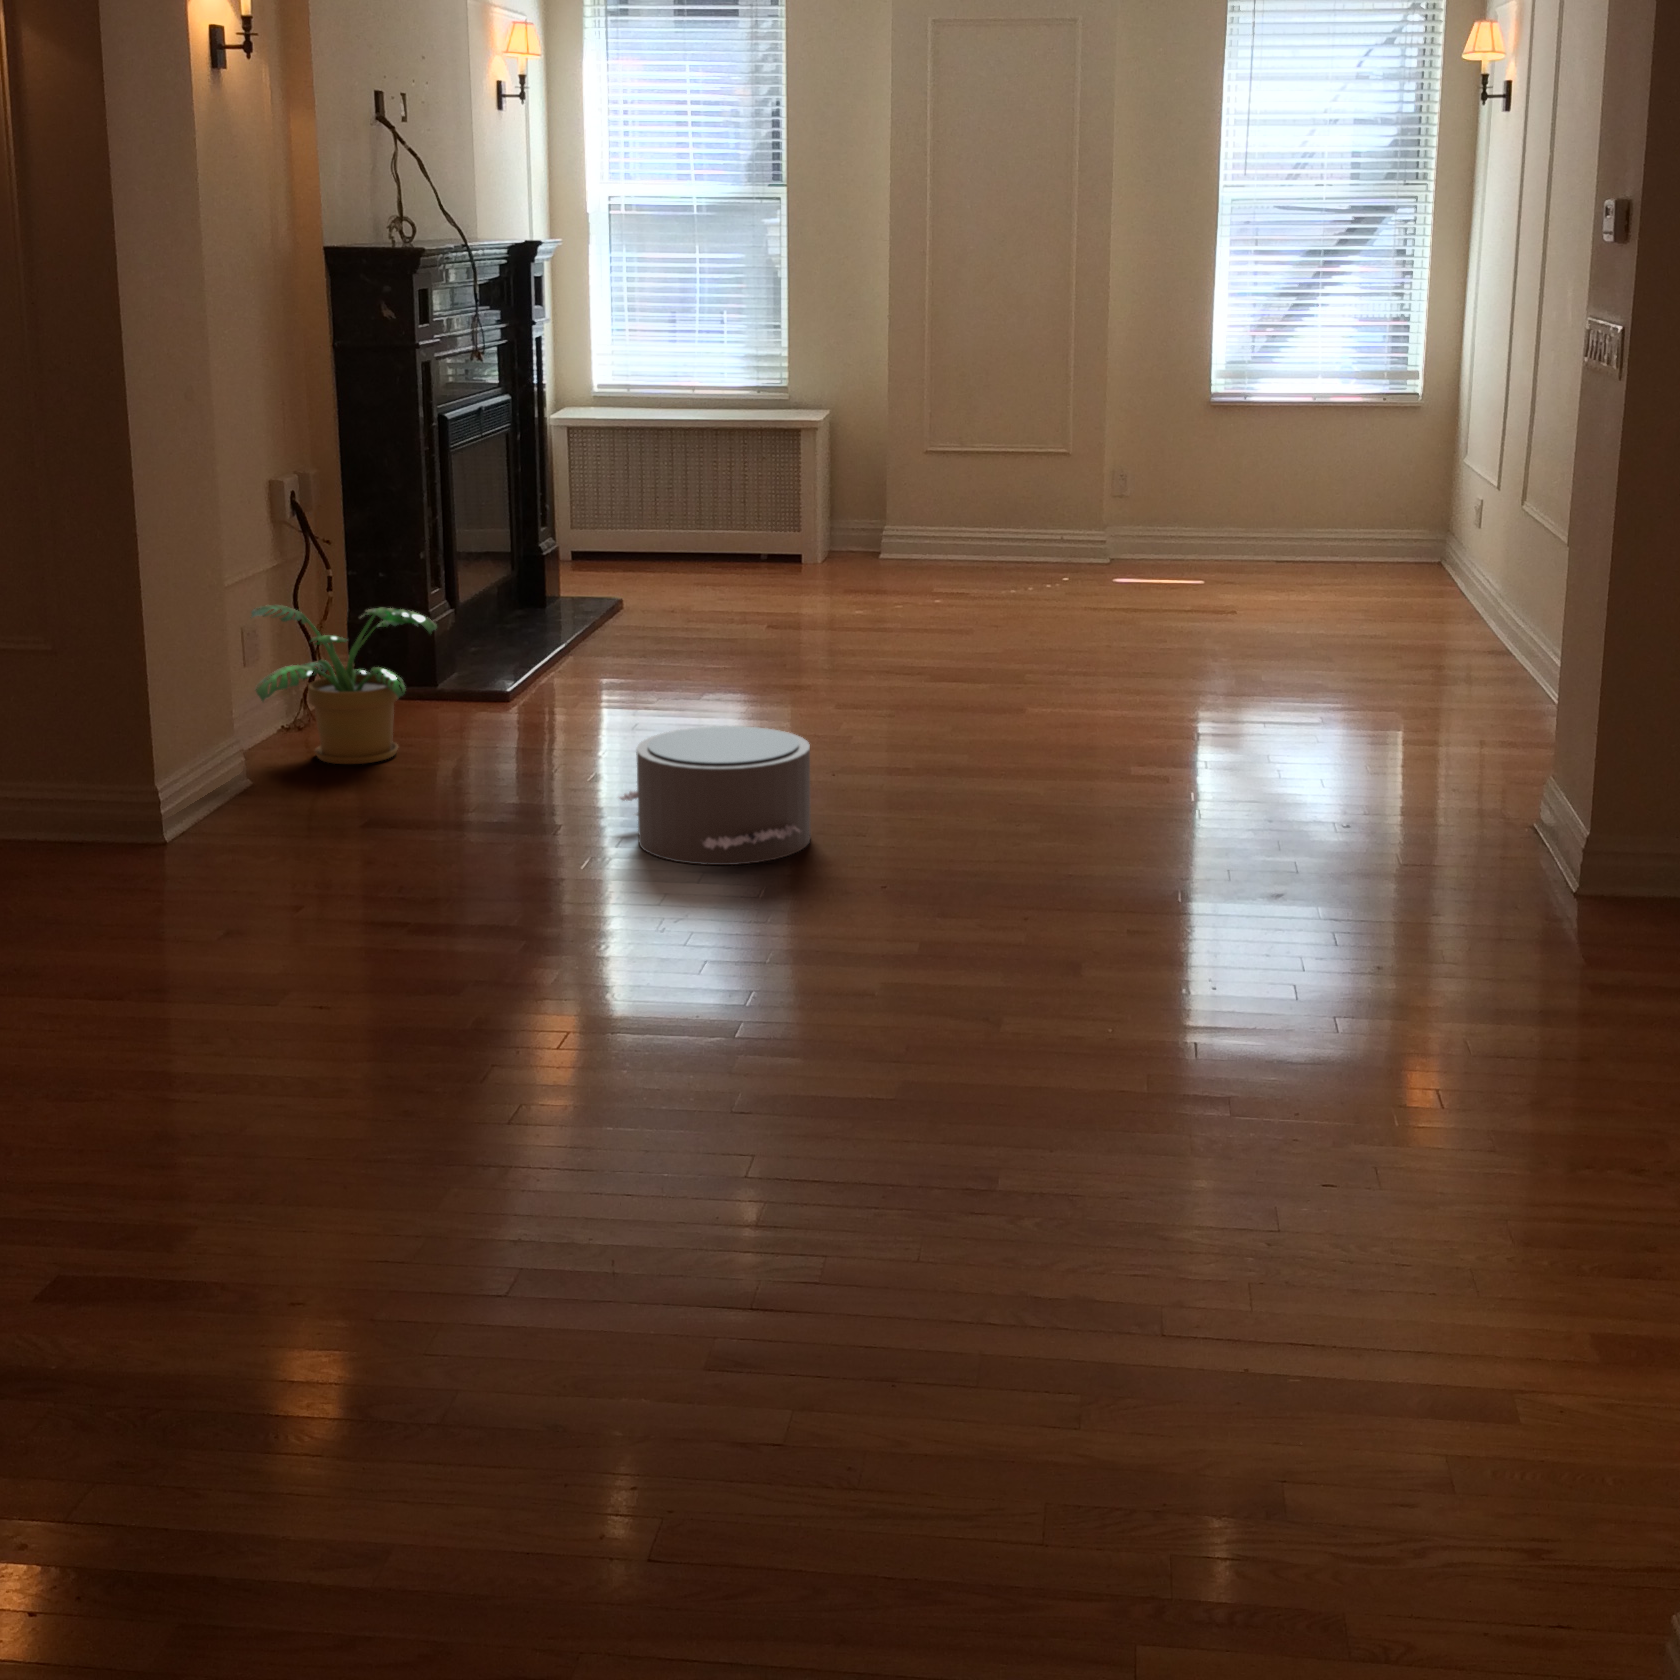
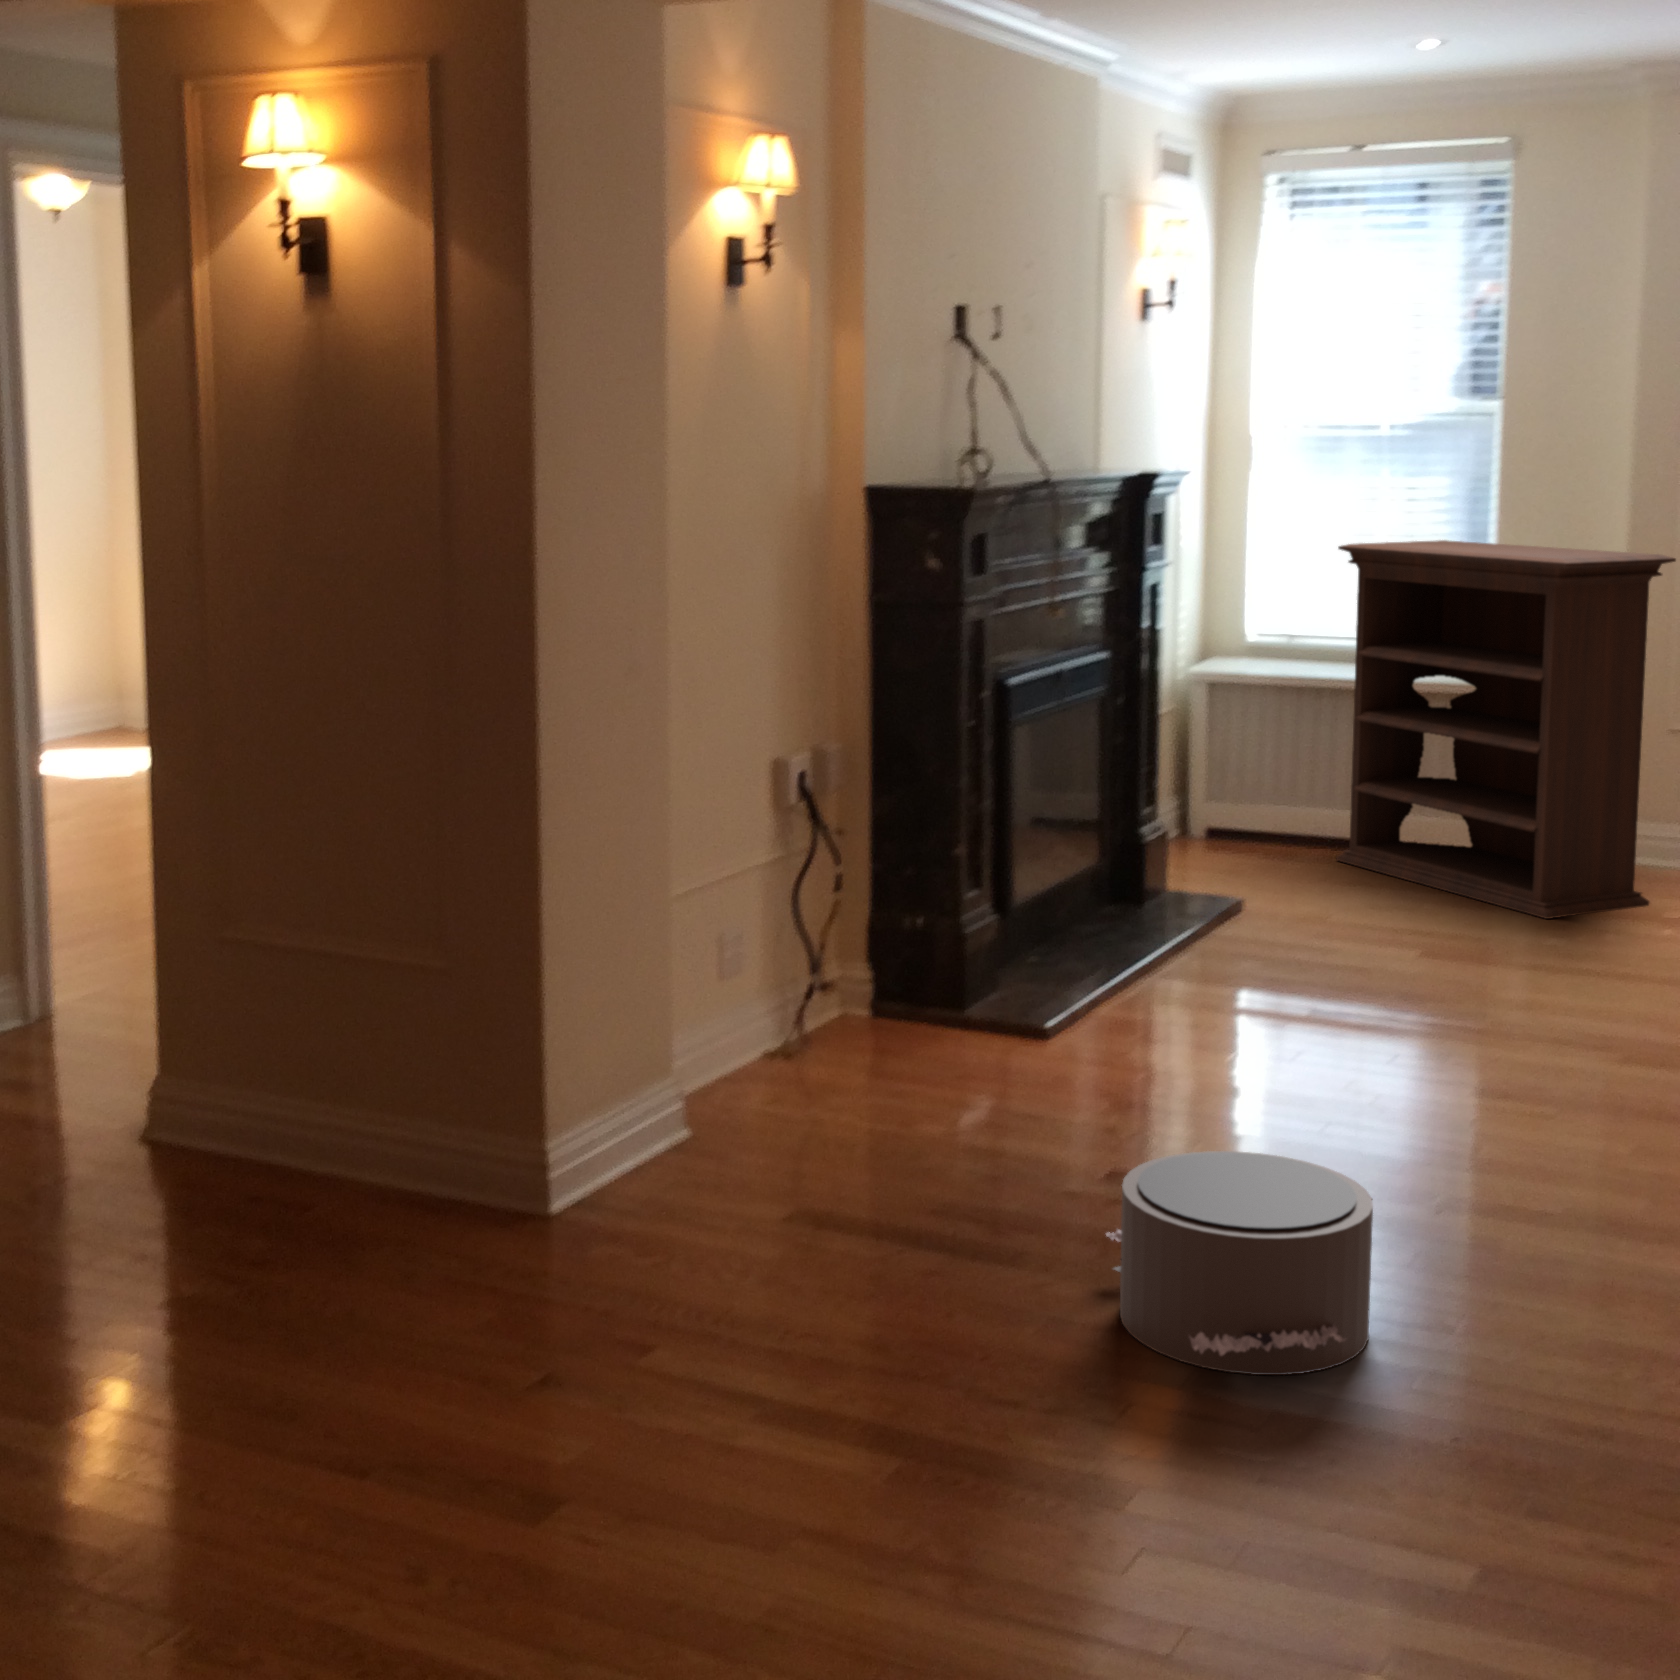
bookshelf: none [669,303,927,596] -> present [1336,540,1676,919]
potted plant: present [251,605,437,764] -> none [710,913,921,1119]

